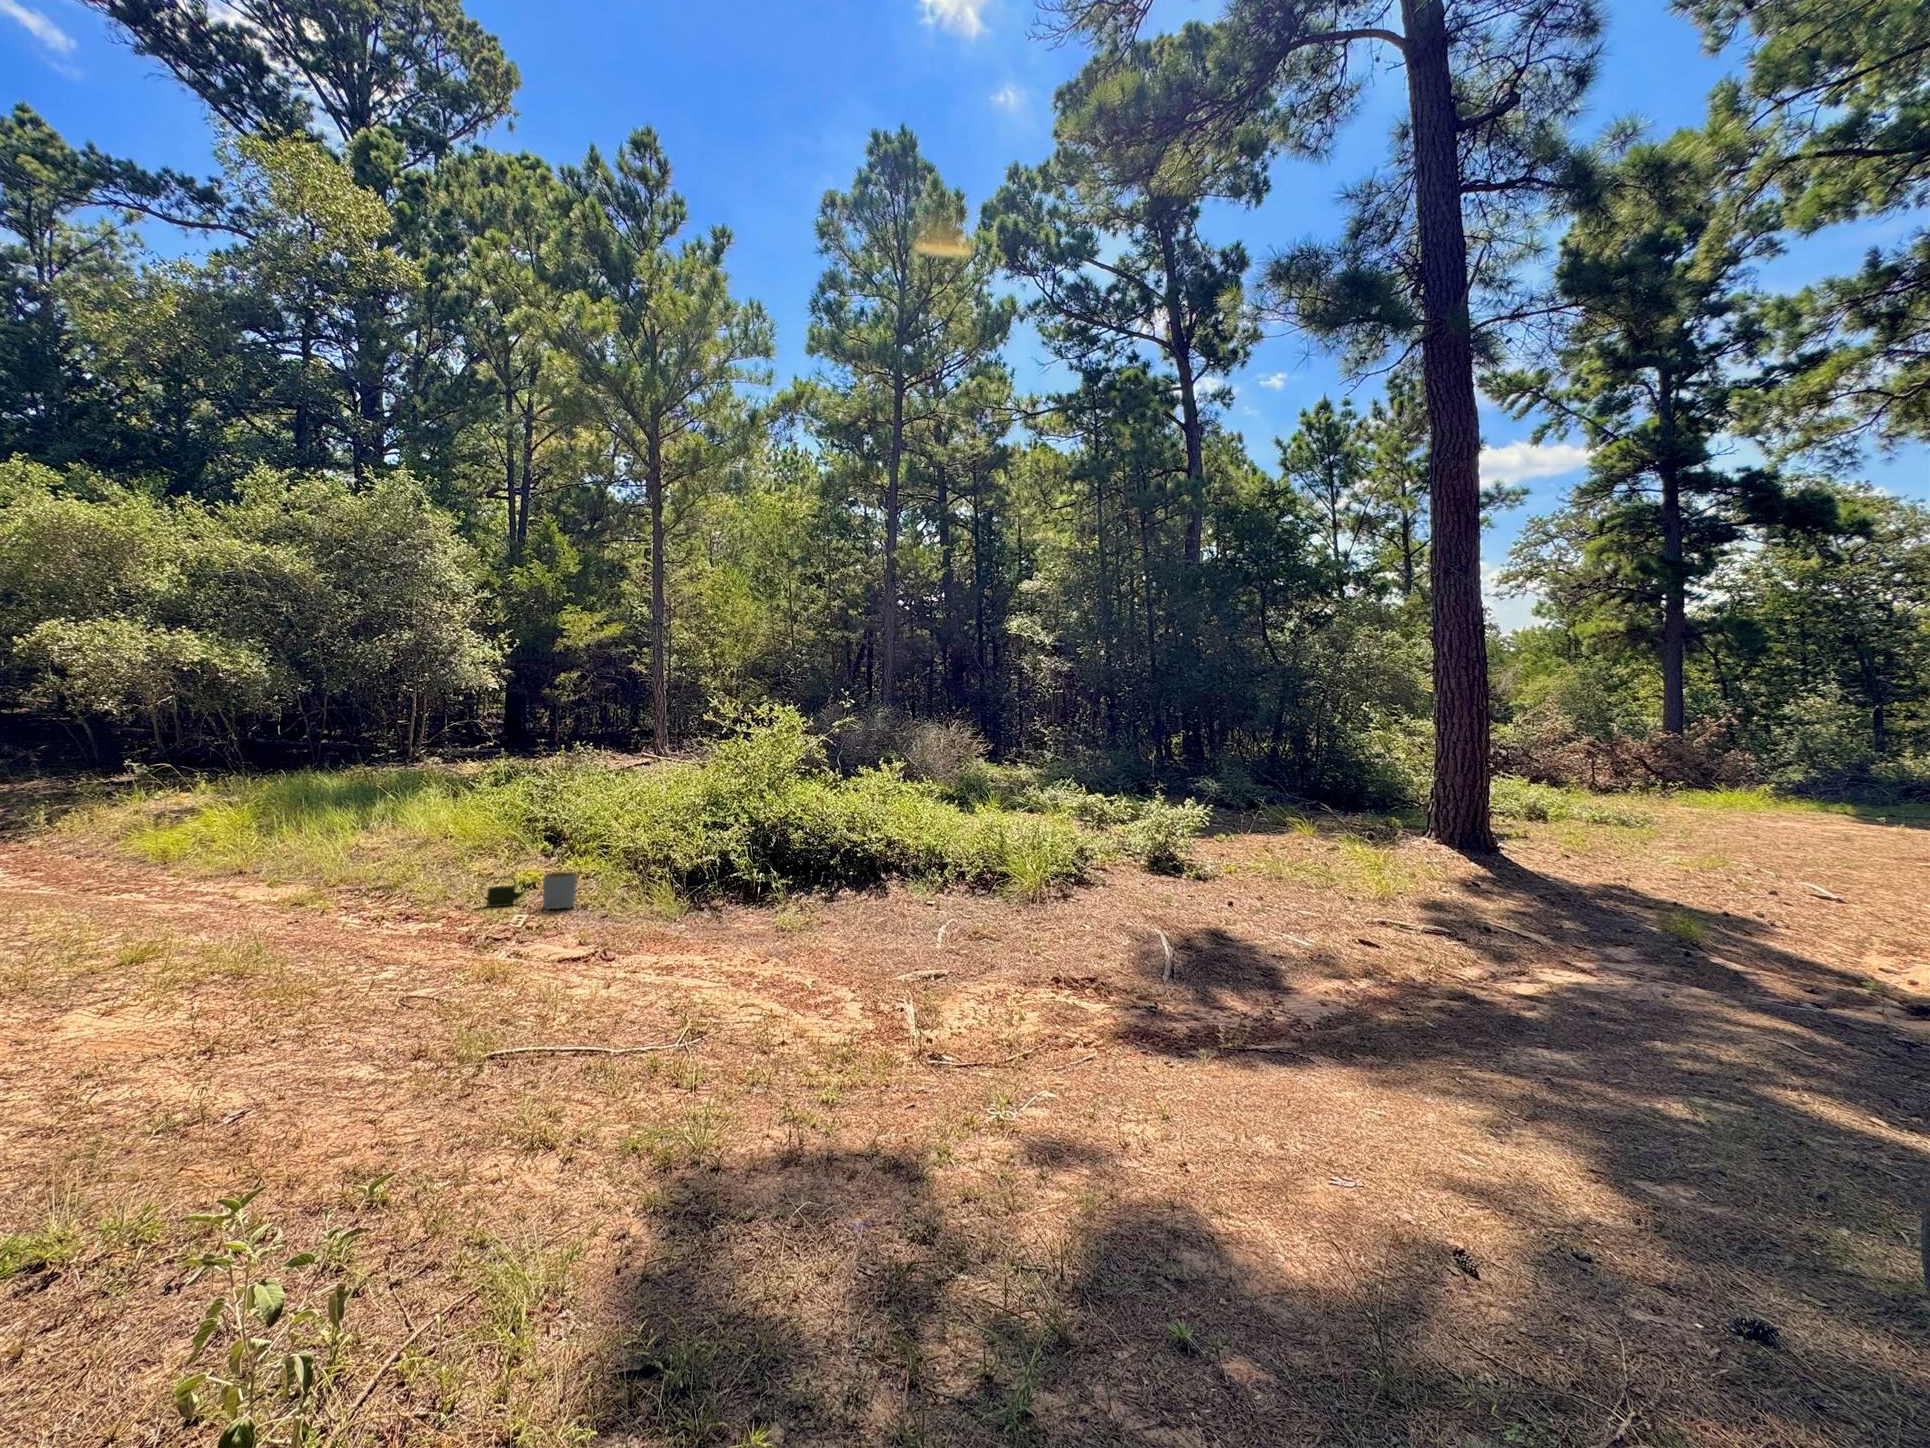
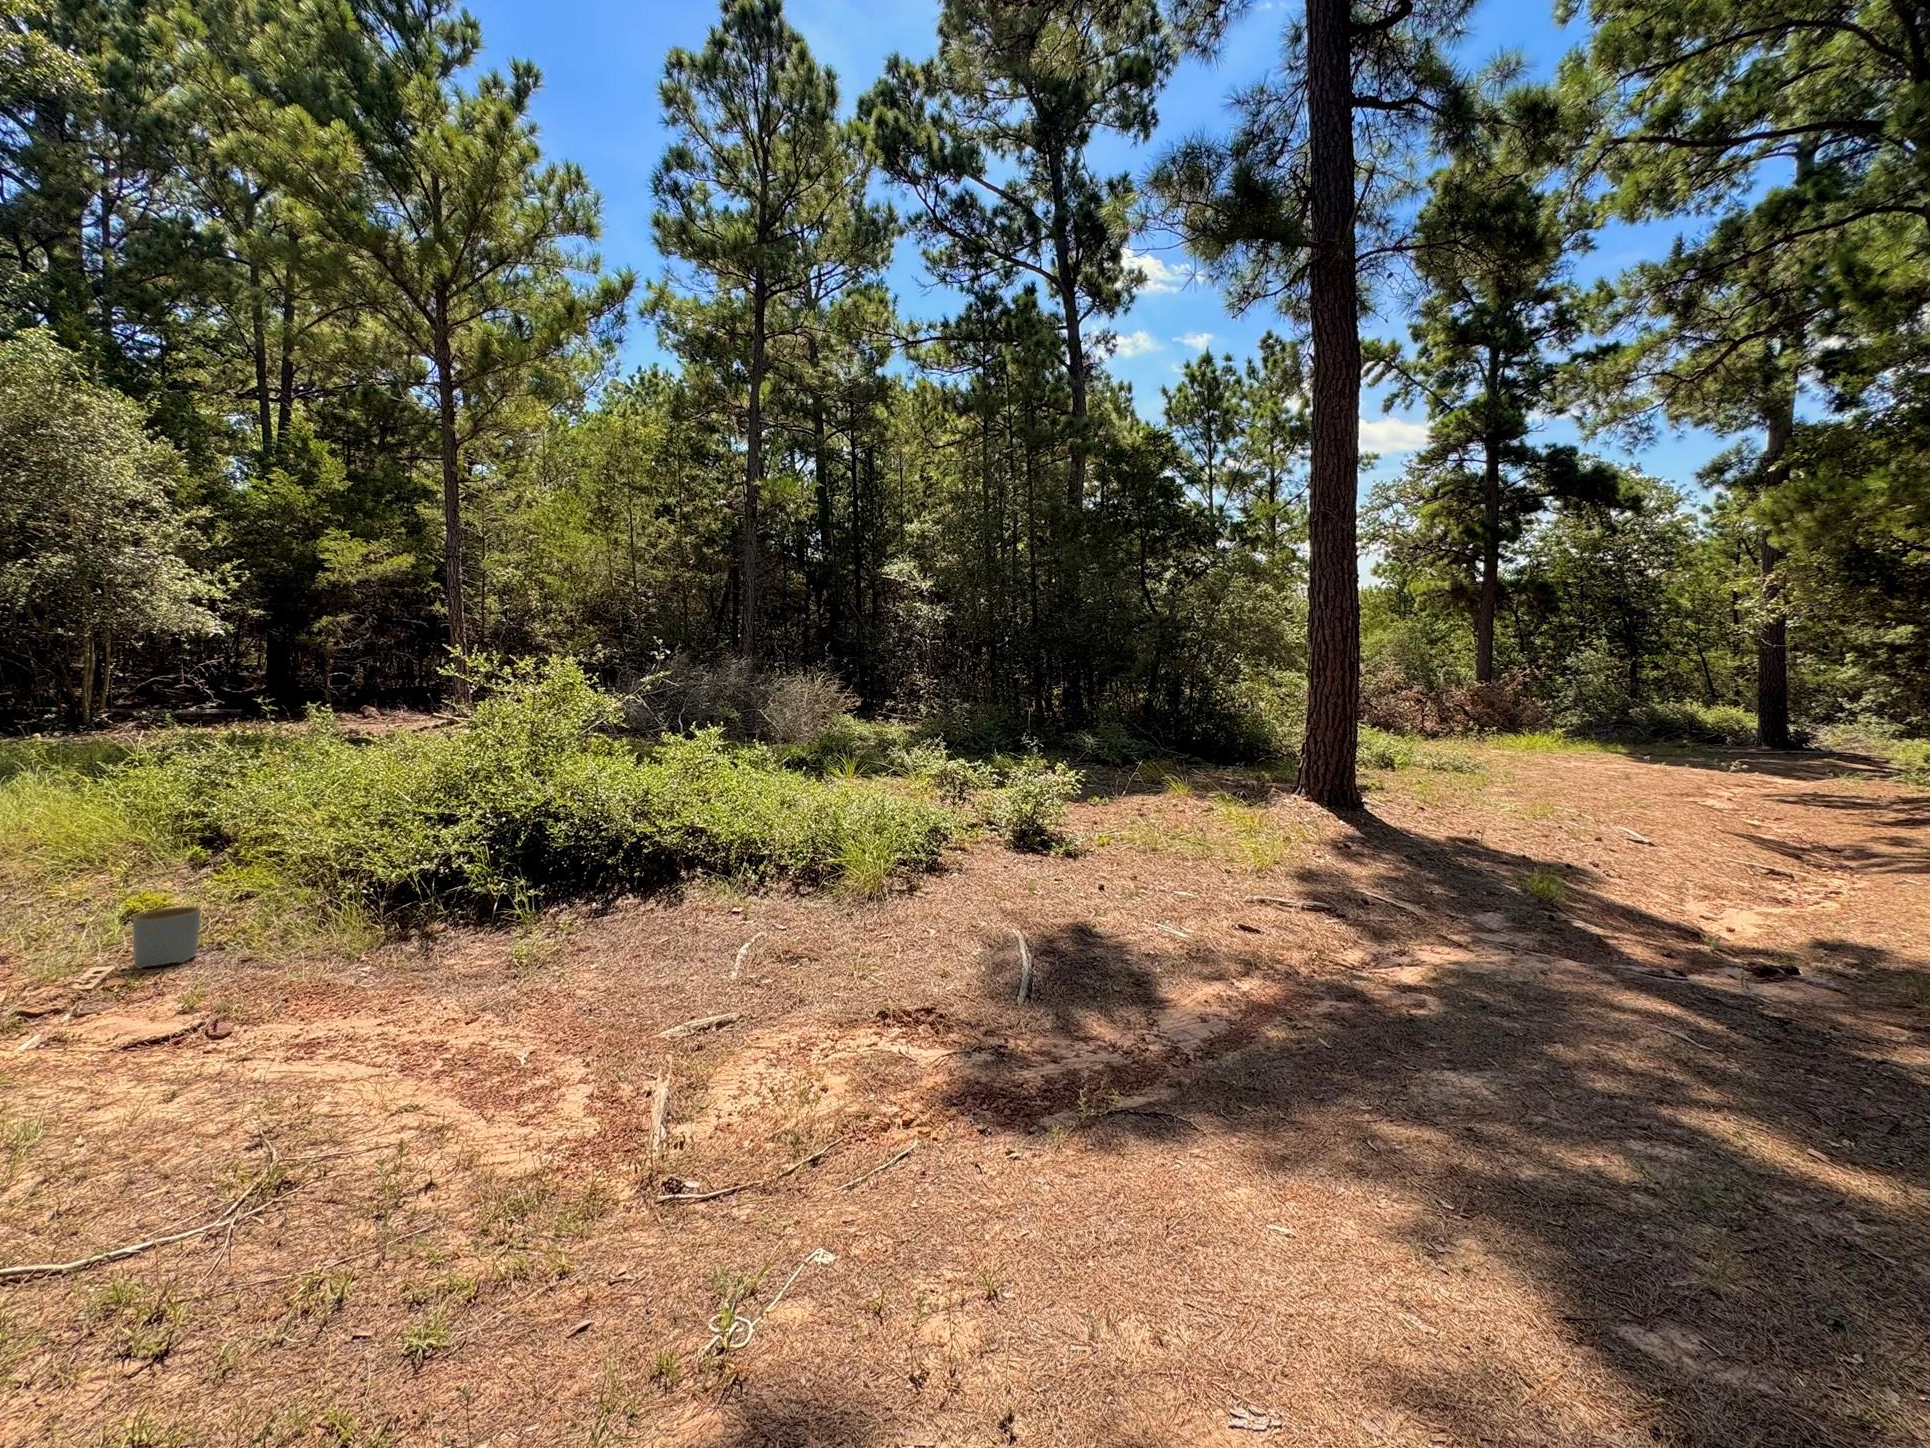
watering can: present [480,876,533,907] -> none [13,921,127,971]

